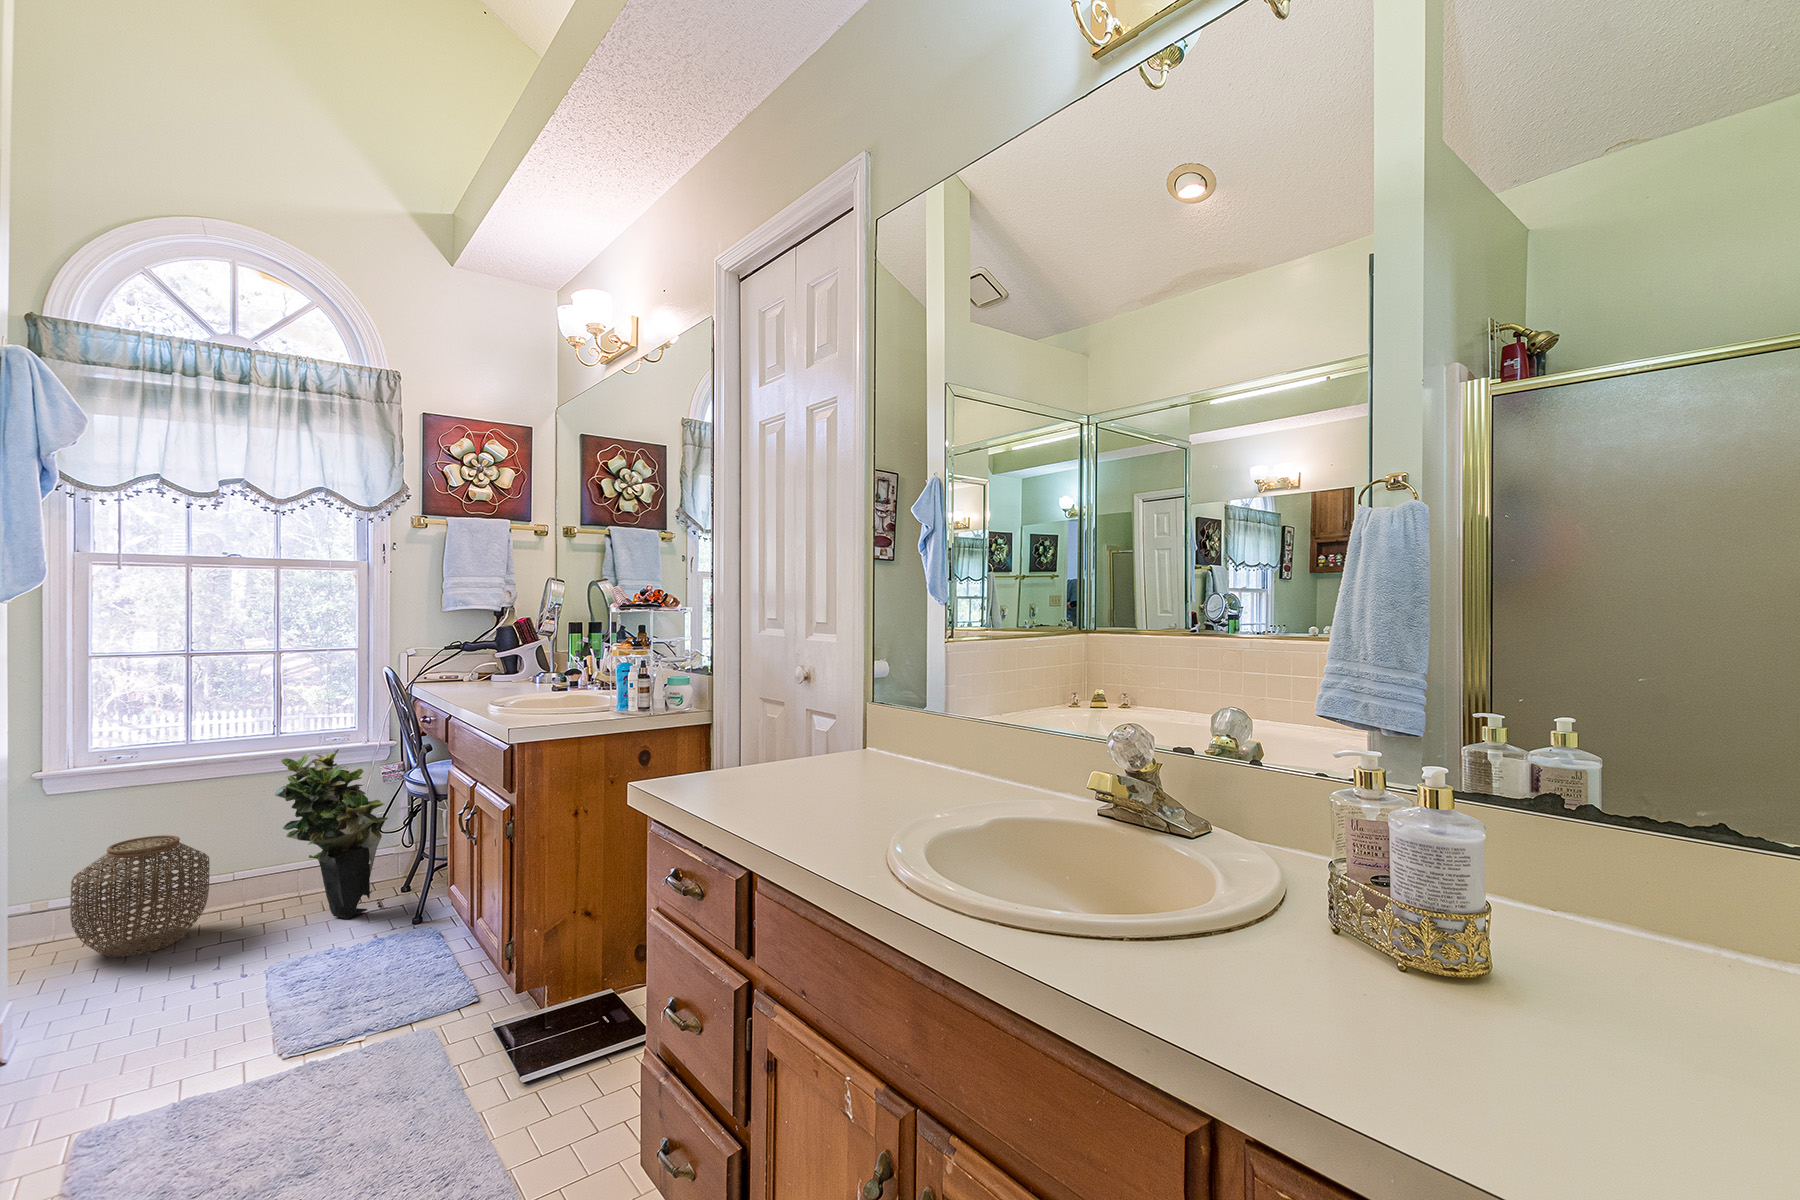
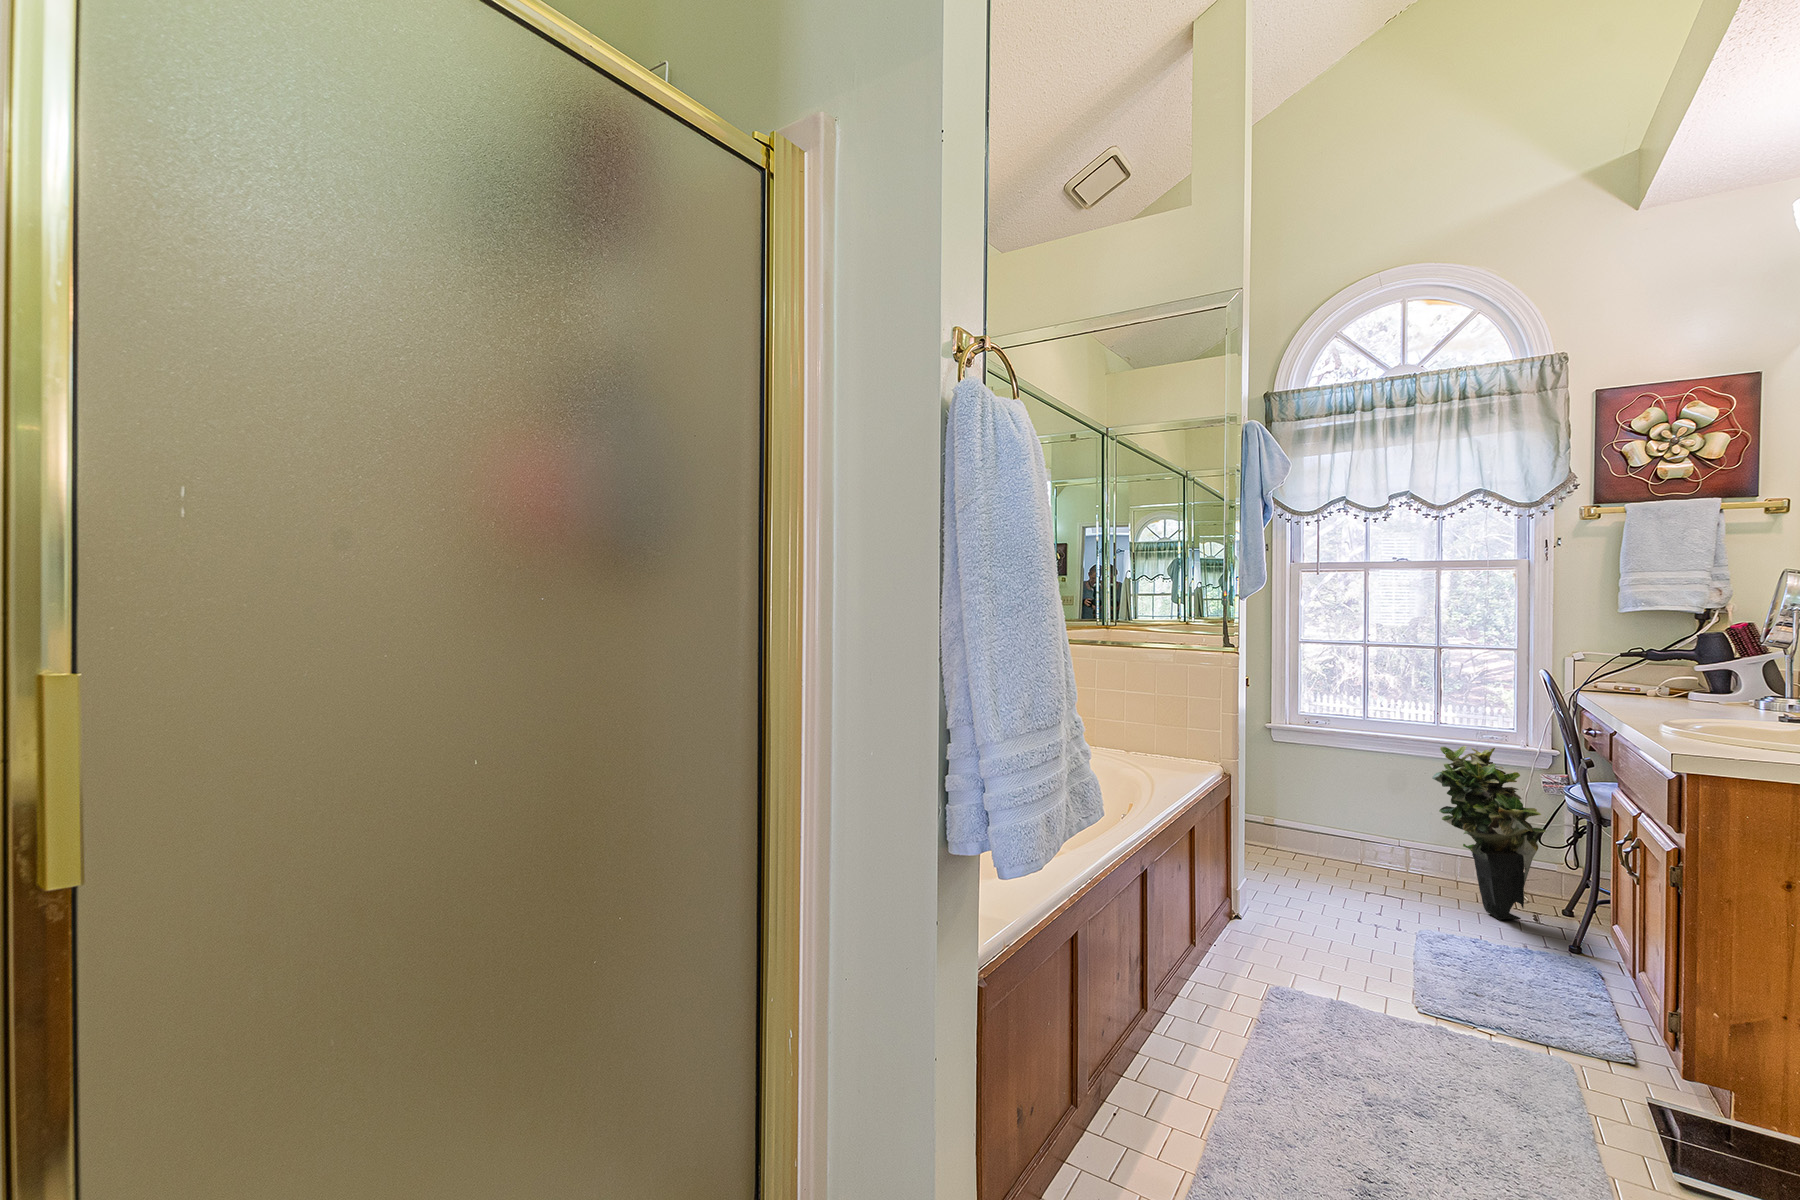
woven basket: present [70,835,210,957] -> none [1290,787,1381,881]

